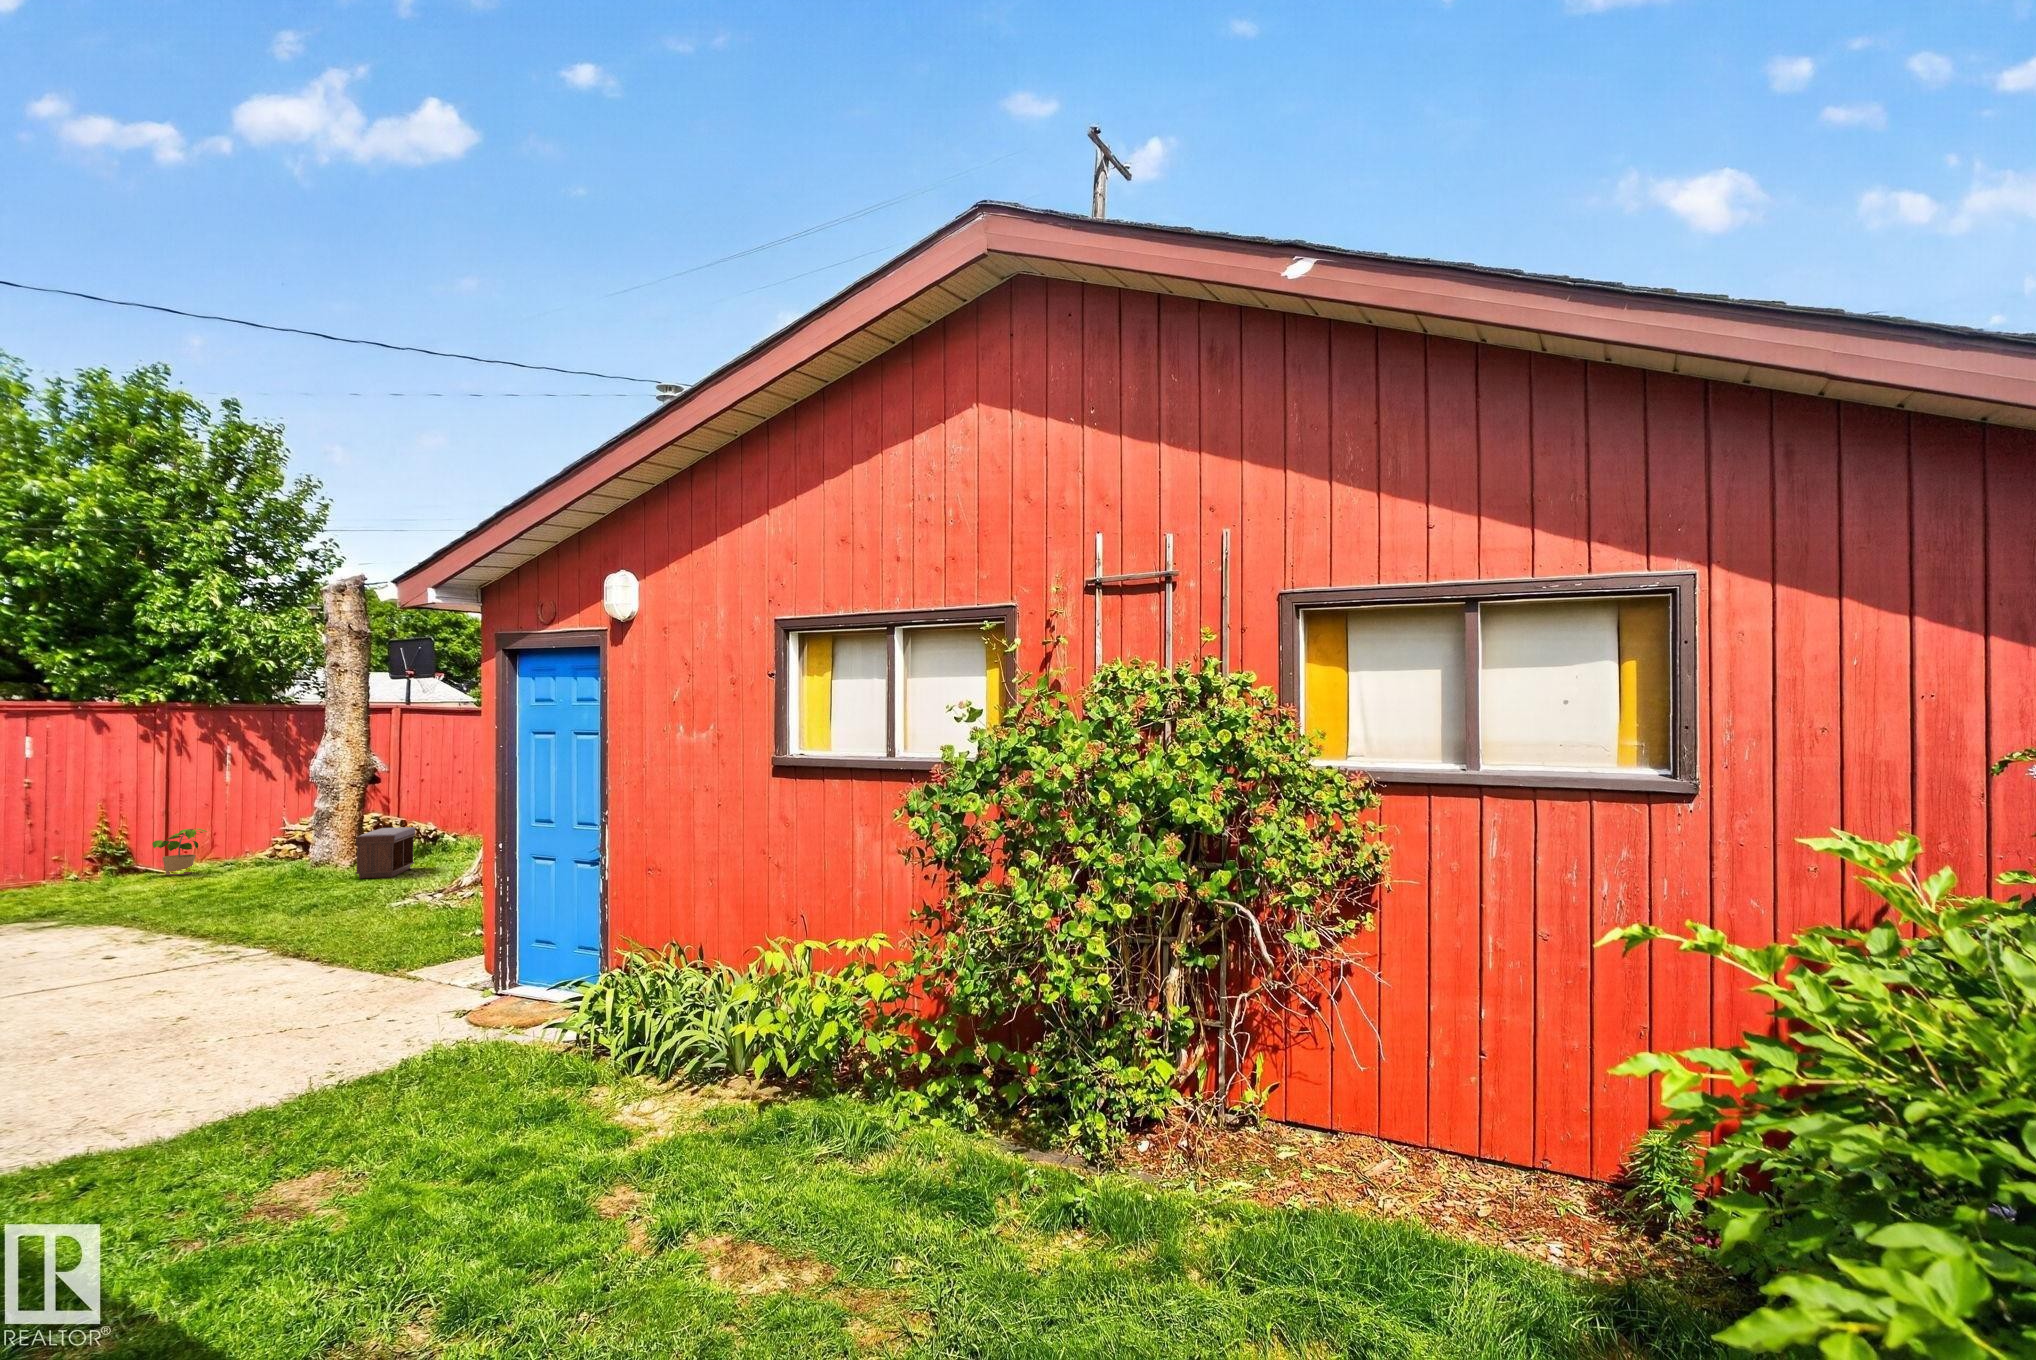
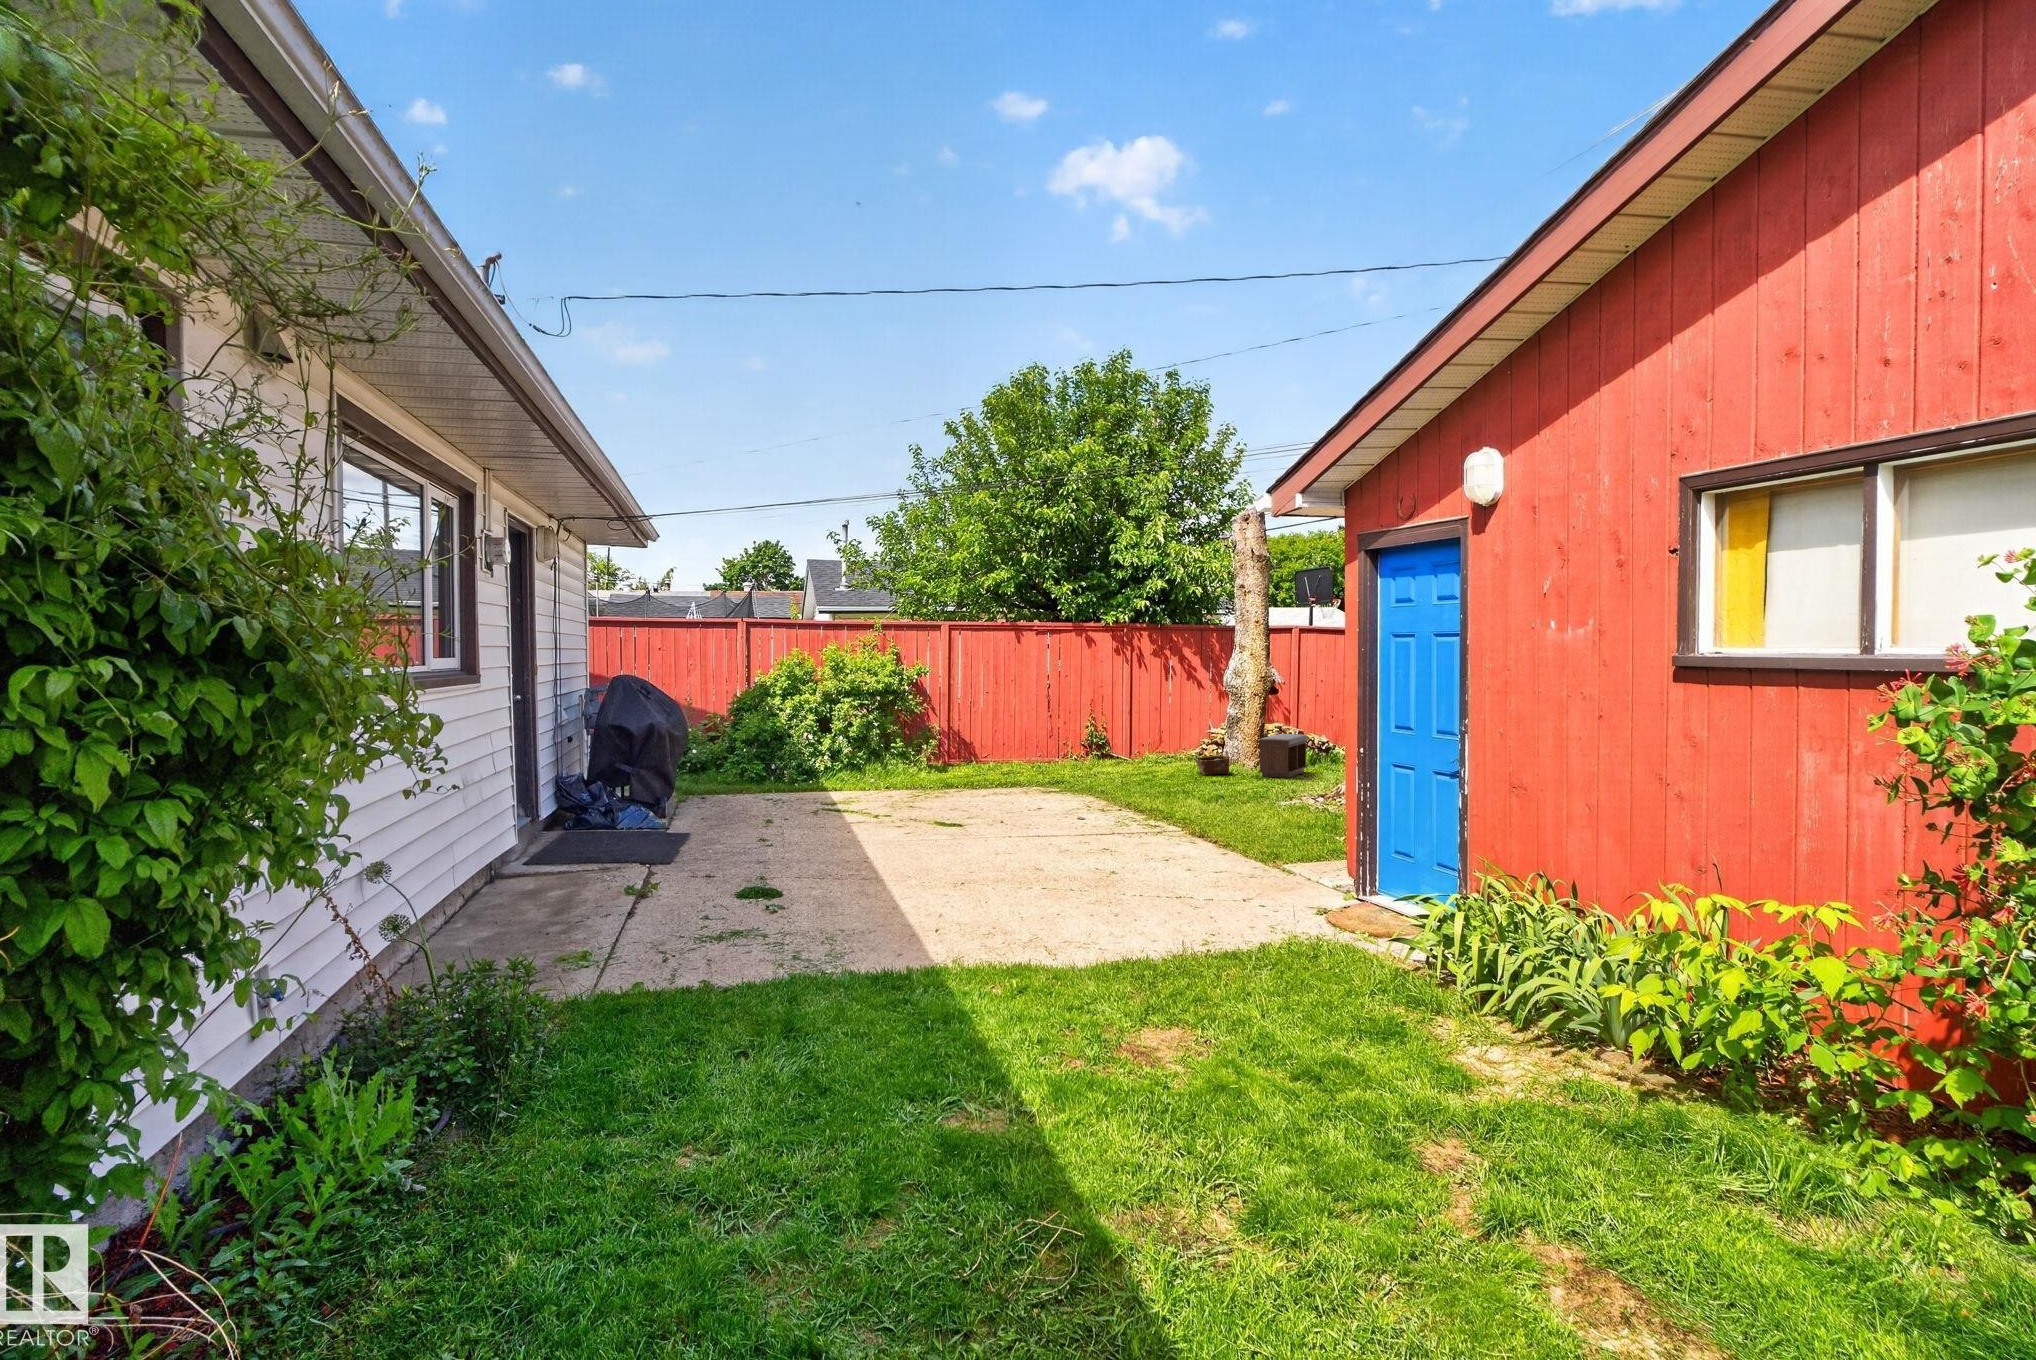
potted plant: present [153,828,207,875] -> none [1123,725,1157,761]
woven basket: none [267,852,316,884] -> present [1195,750,1230,775]

